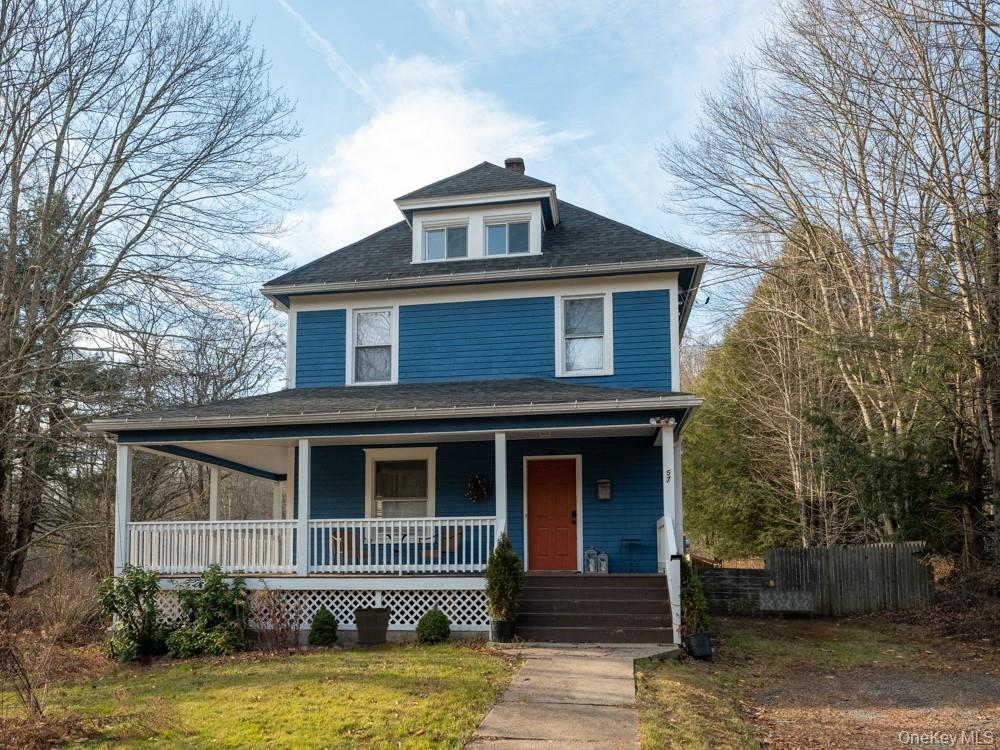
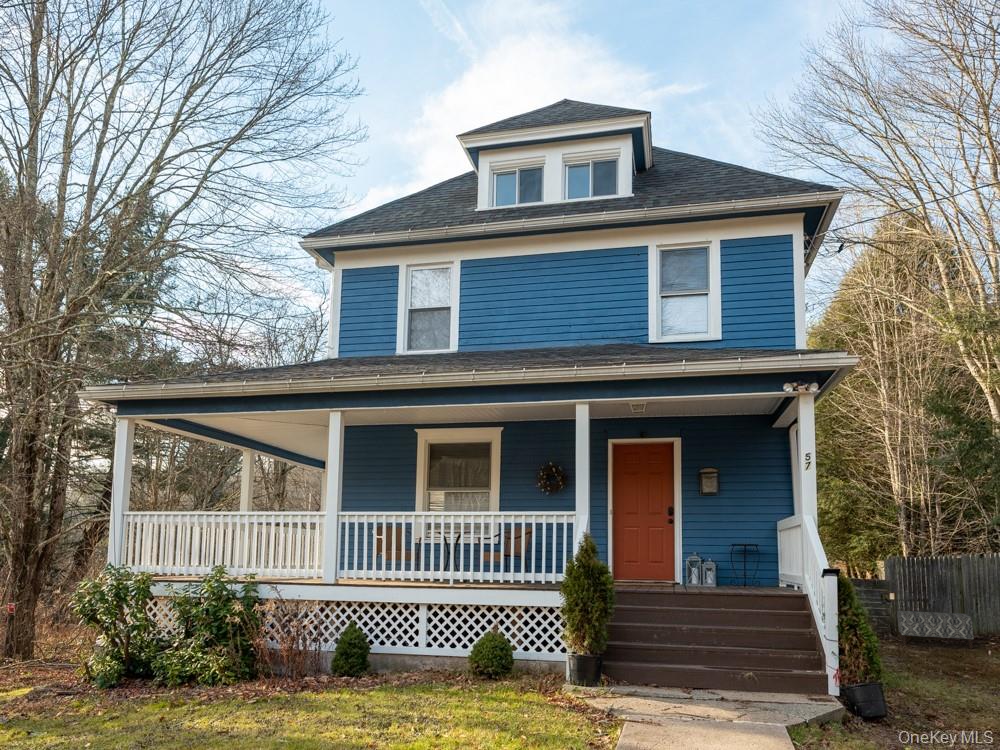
wooden bucket: present [354,607,392,644] -> none [390,625,439,674]
potted plant: present [139,614,156,665] -> none [114,624,149,693]

